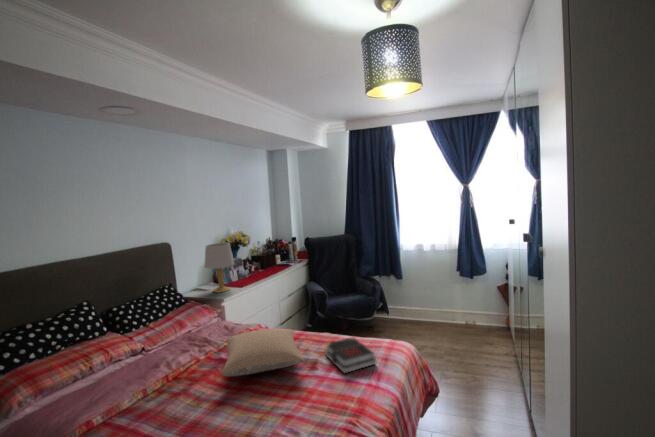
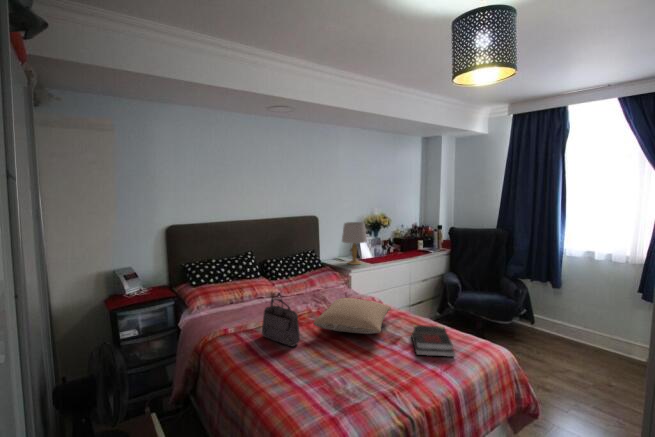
handbag: none [147,347,209,414] -> present [262,297,300,346]

